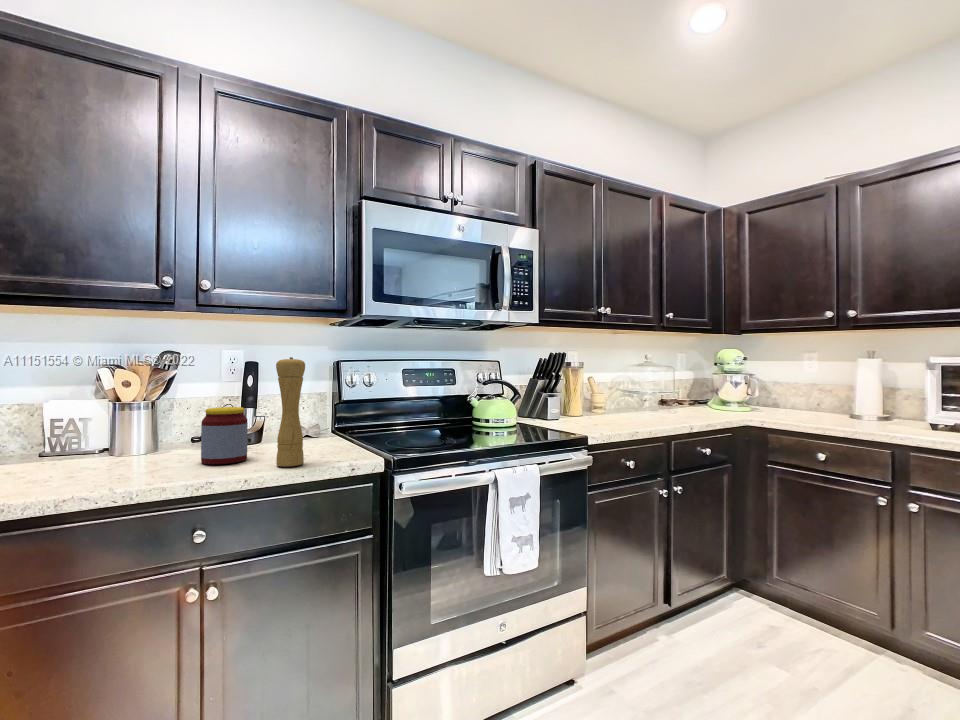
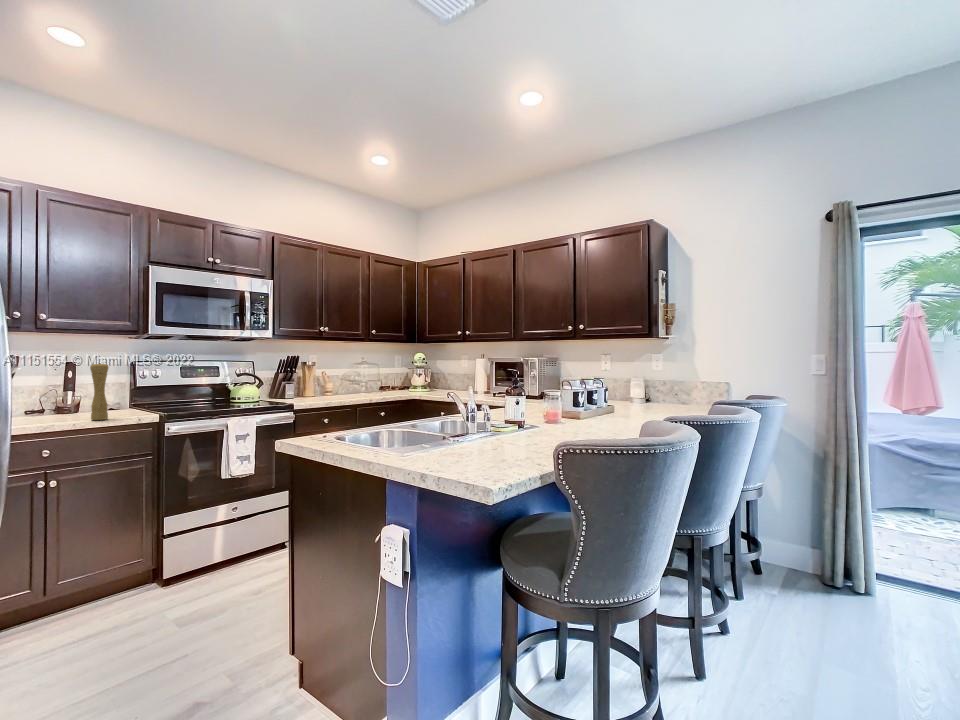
jar: present [201,407,248,464] -> none [41,390,71,421]

